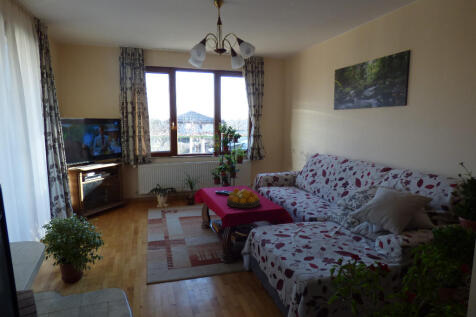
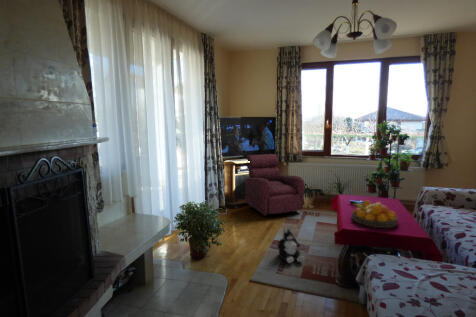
armchair: none [94,157,162,222] -> present [245,154,305,216]
plush toy: none [161,225,188,258] -> present [278,228,304,263]

